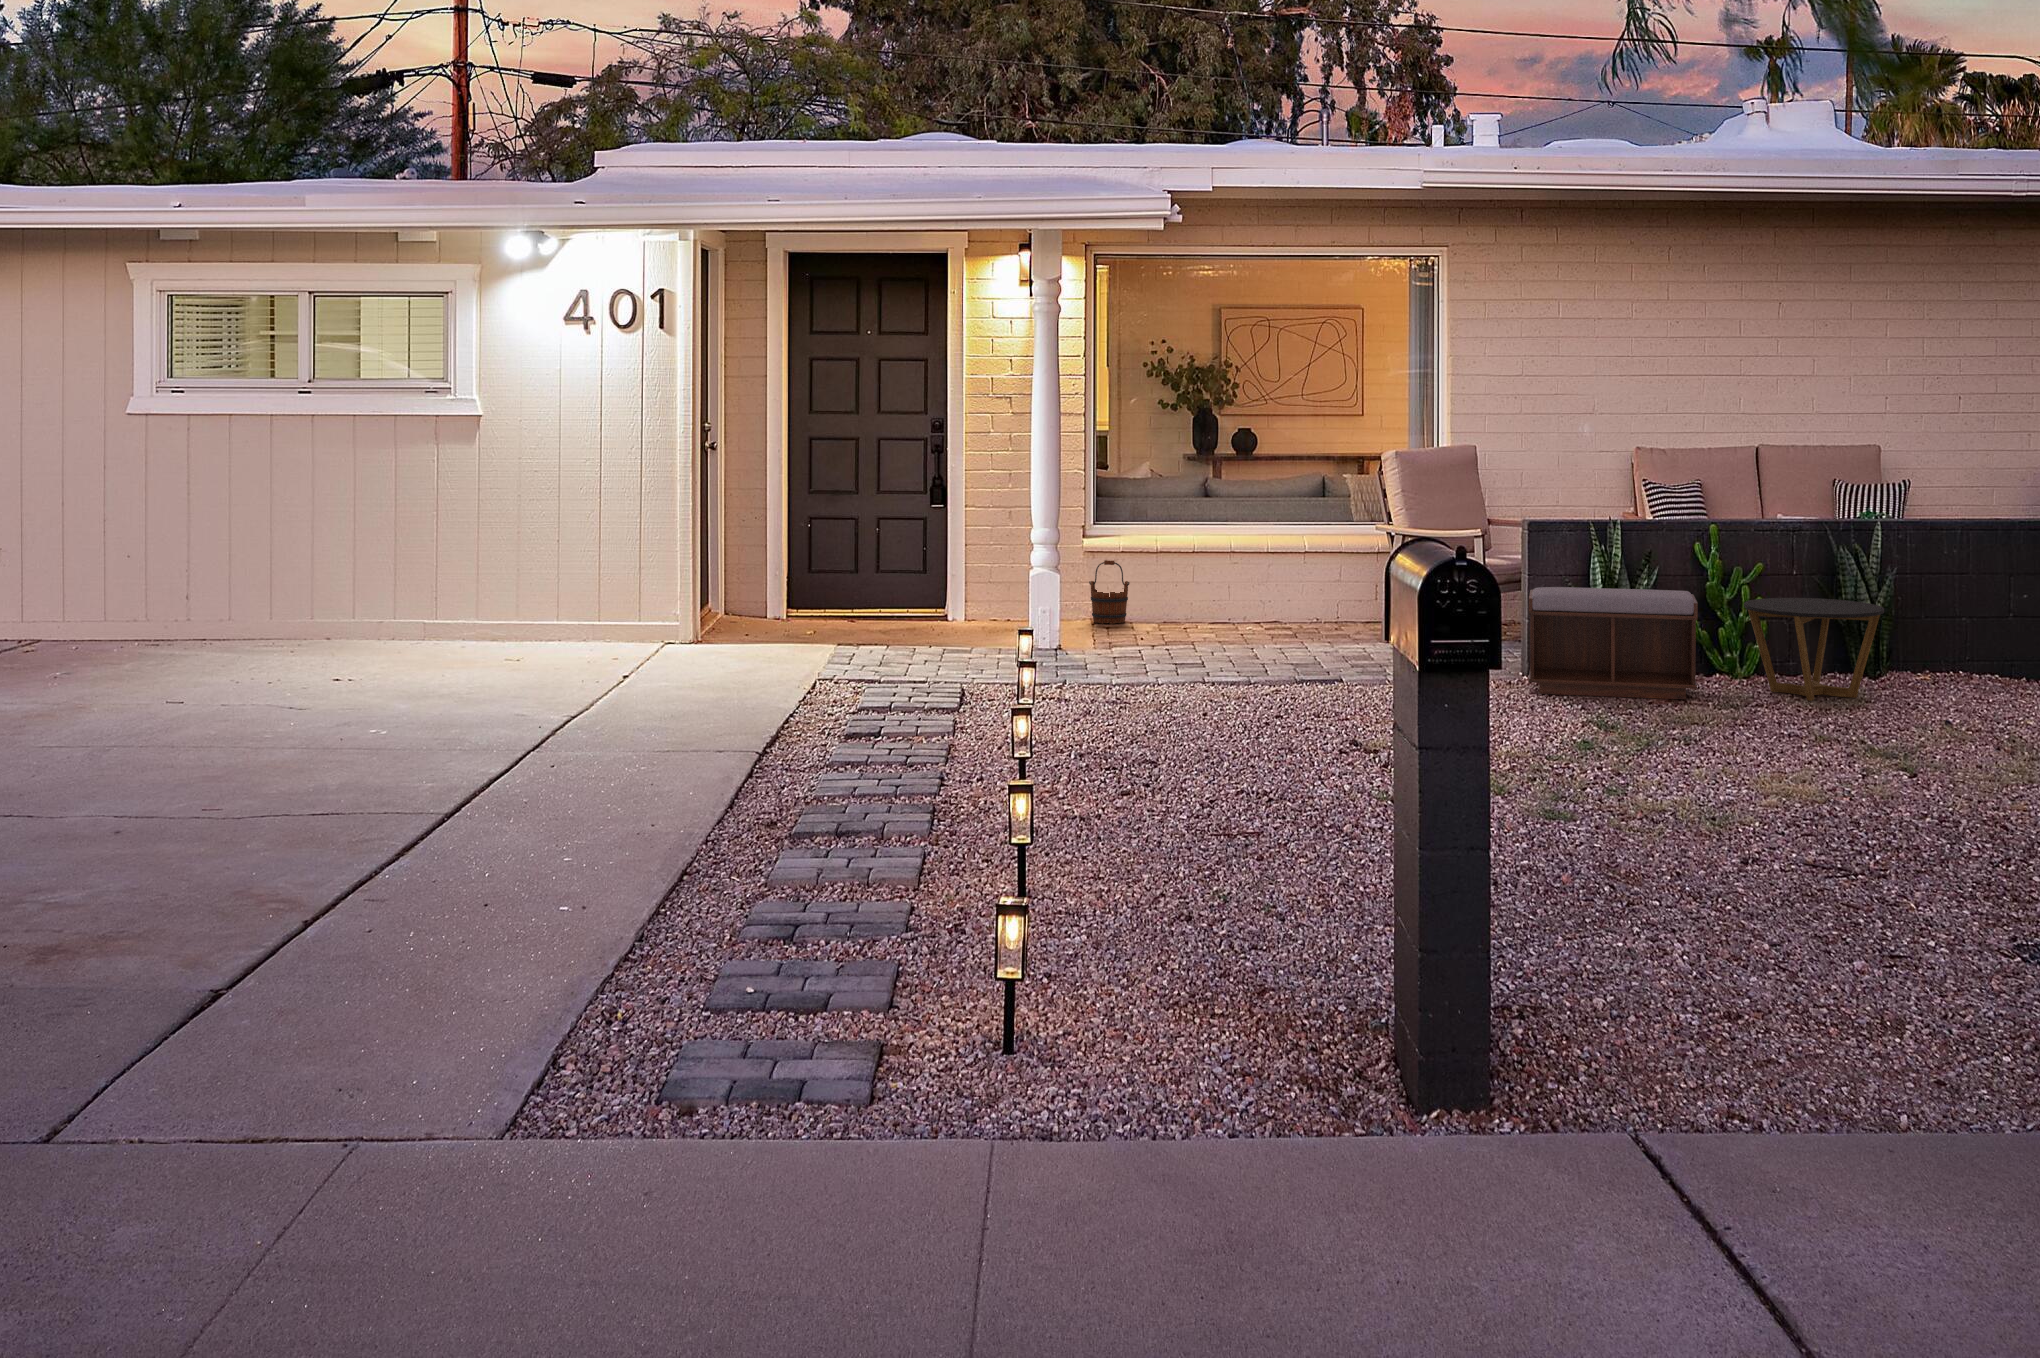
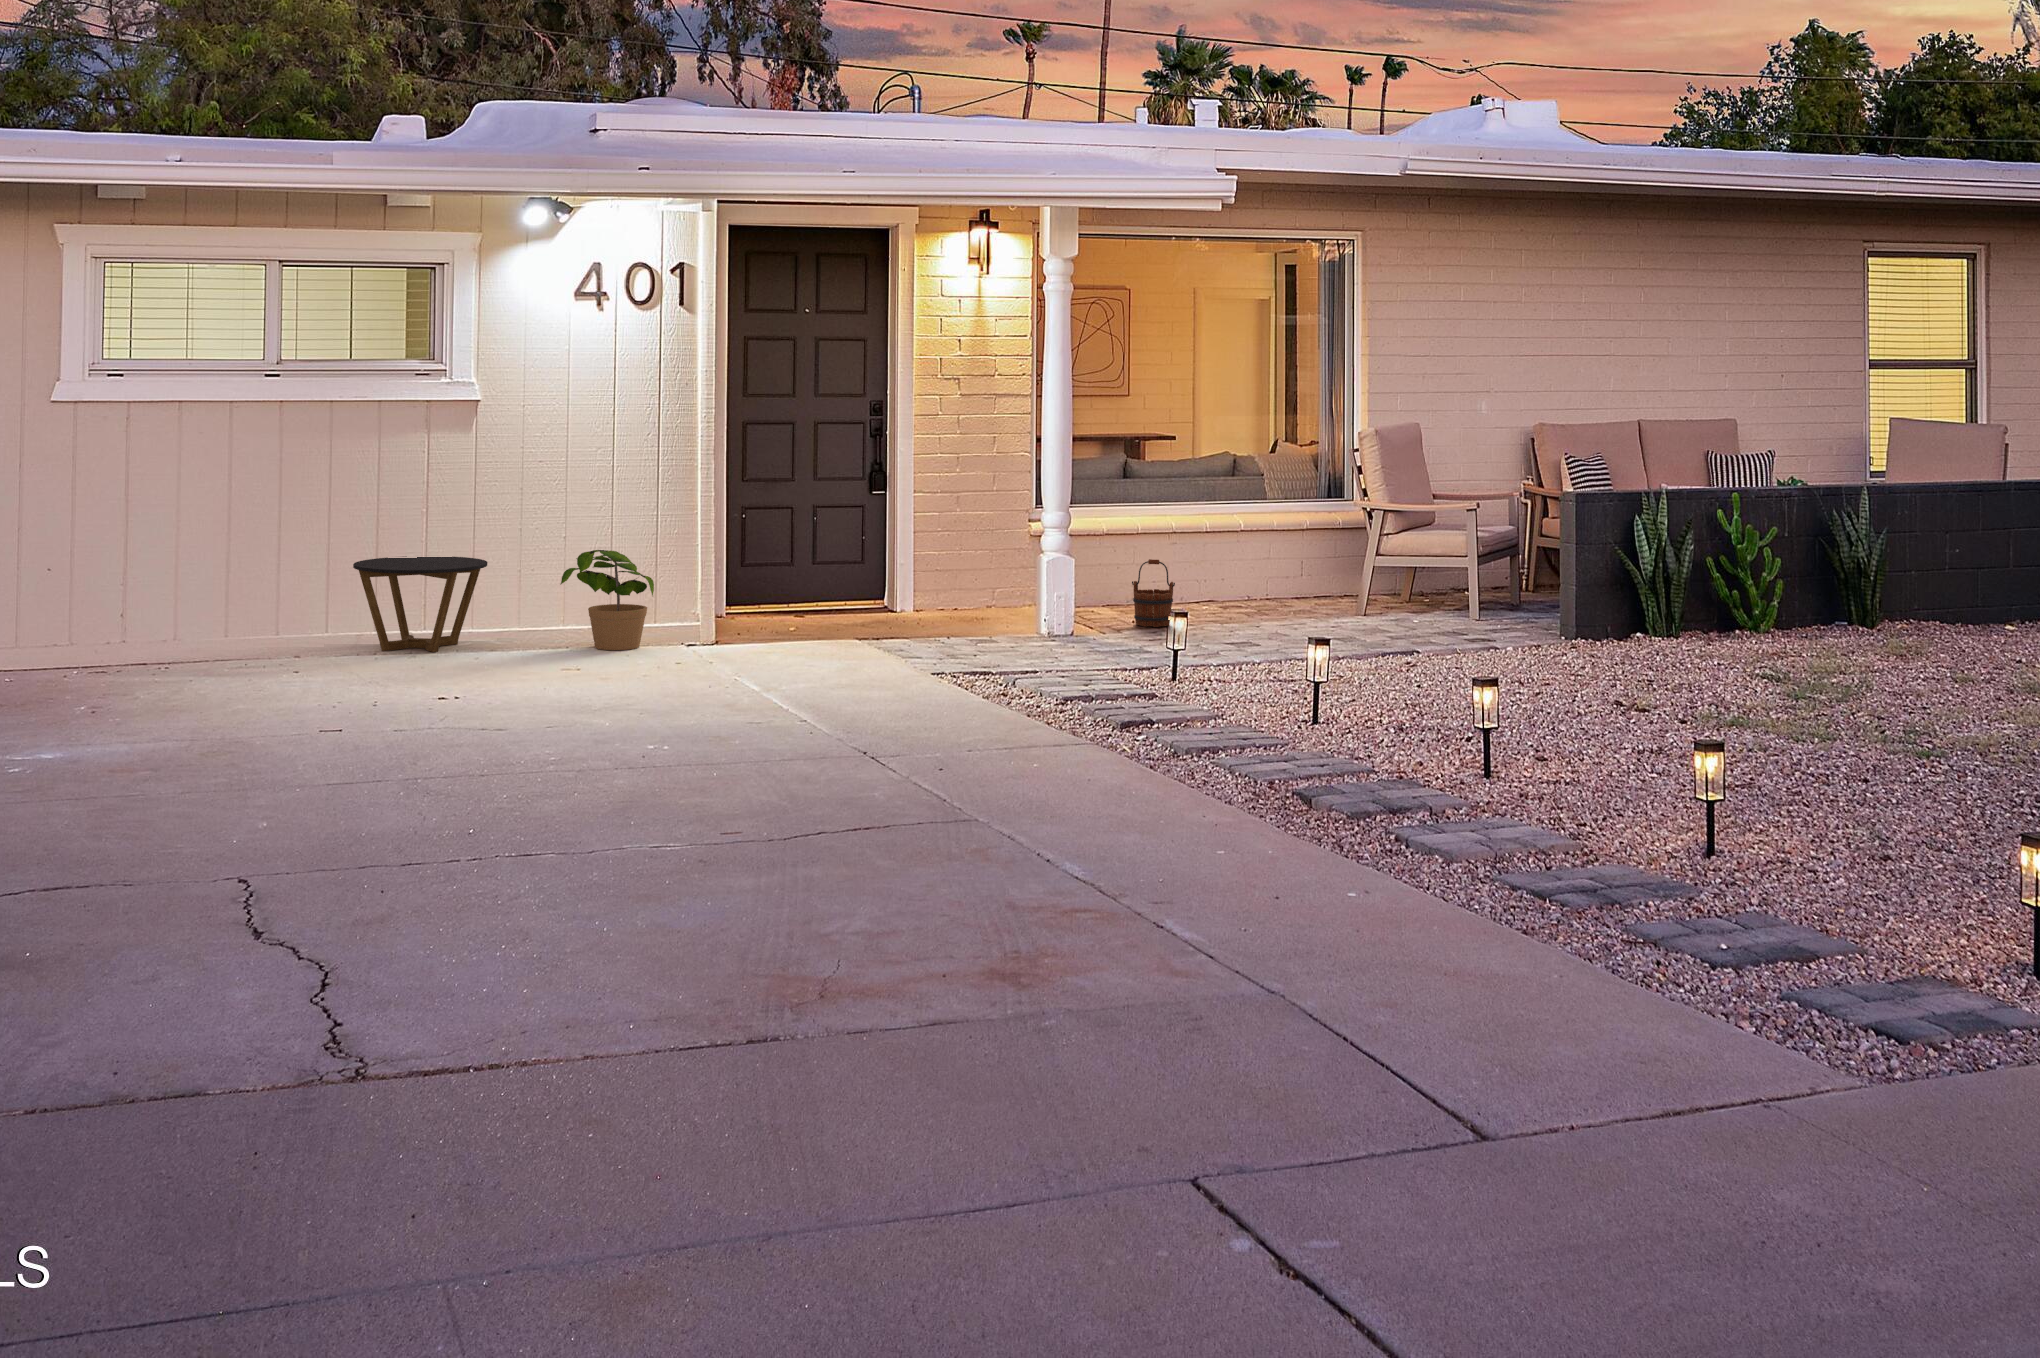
potted plant: none [553,558,640,652] -> present [561,550,654,650]
bench: present [1528,587,1698,699] -> none [1596,598,1775,718]
side table: present [1744,598,1884,701] -> present [353,557,487,652]

